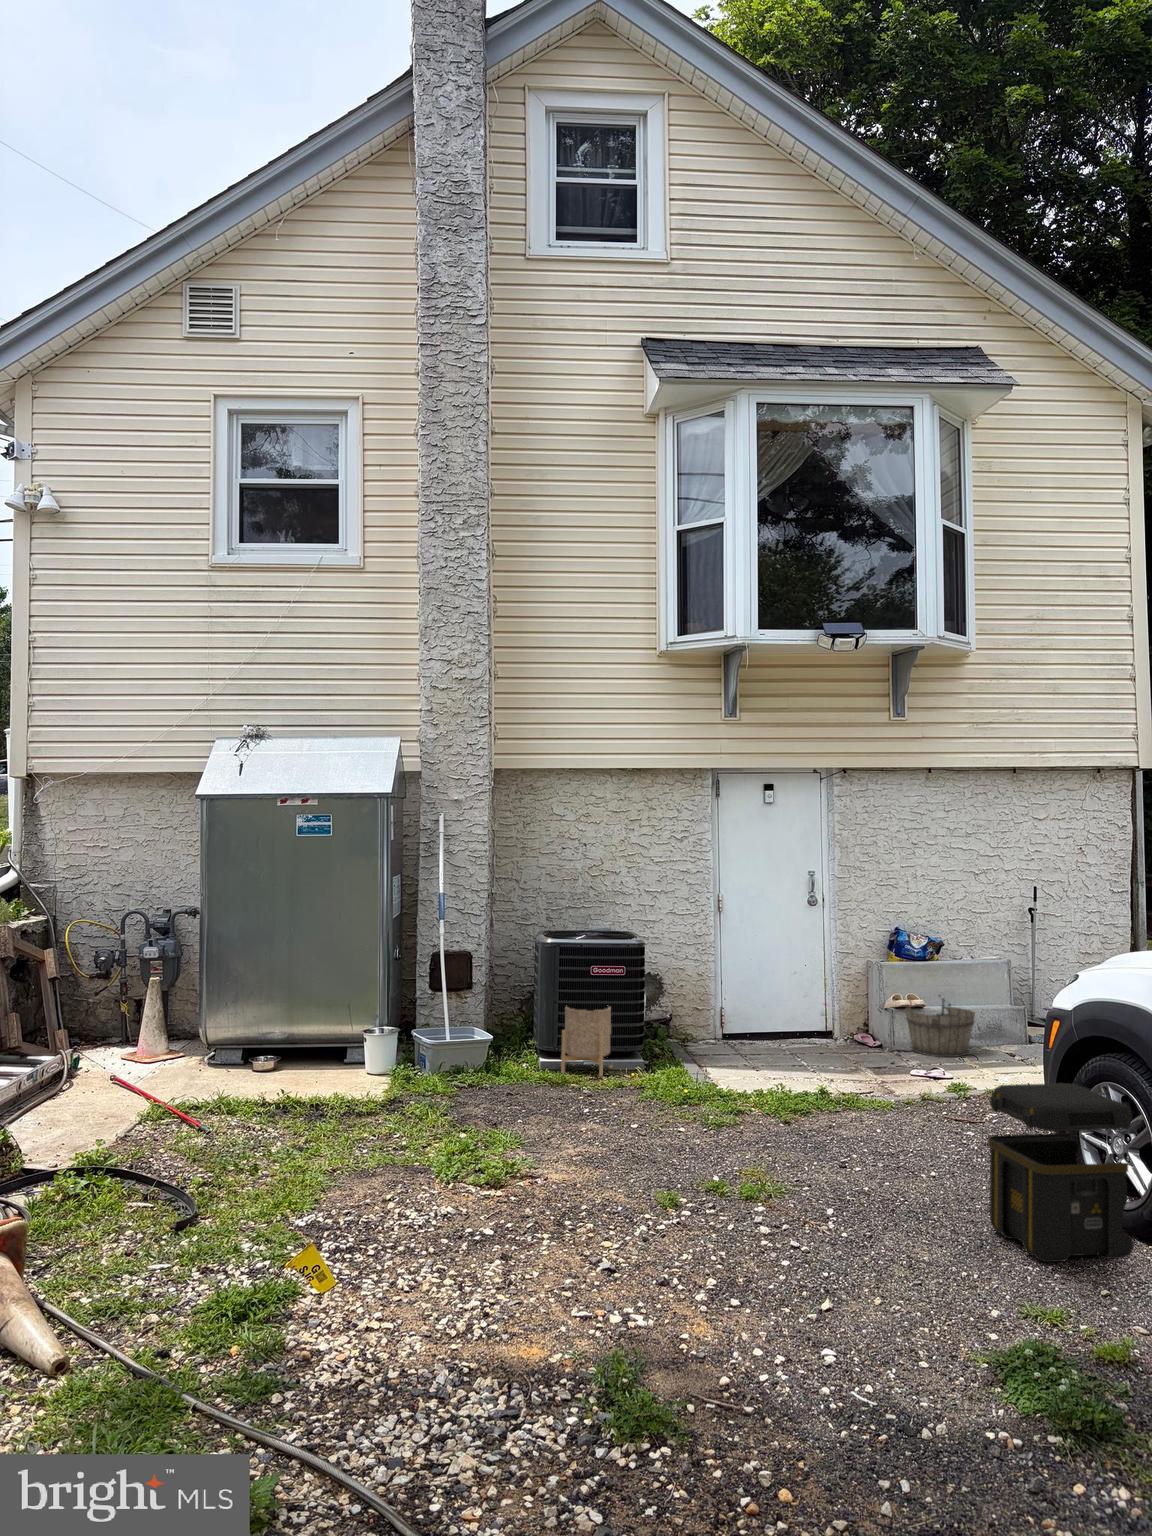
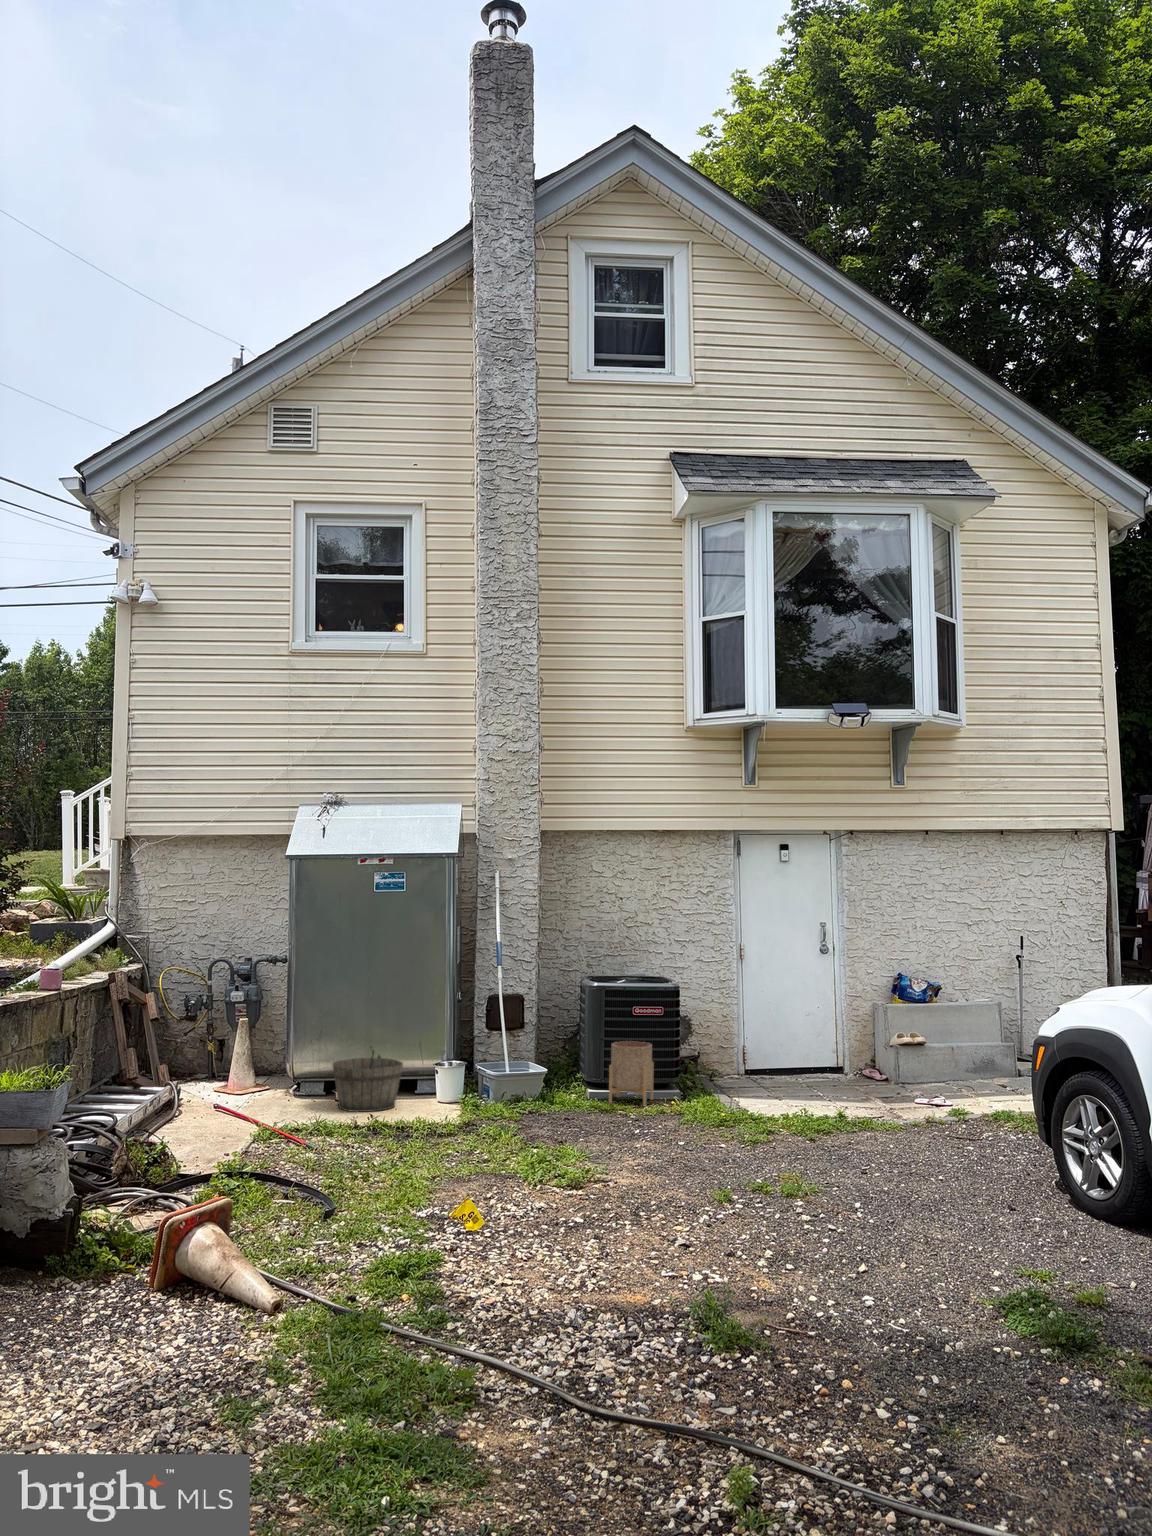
wooden bucket: present [906,995,975,1057] -> present [333,1050,403,1112]
toolbox: present [988,1083,1134,1262] -> none [988,1098,1108,1241]

